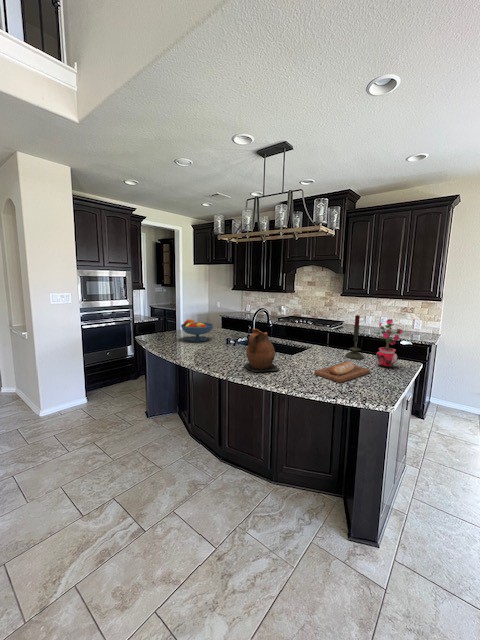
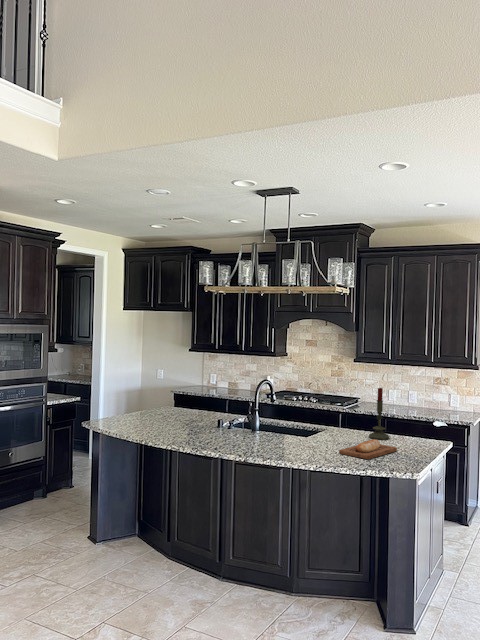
fruit bowl: present [181,319,214,342] -> none [155,396,199,426]
potted plant: present [376,319,402,367] -> none [397,391,429,446]
ceramic pitcher: present [244,329,279,372] -> none [257,404,300,453]

